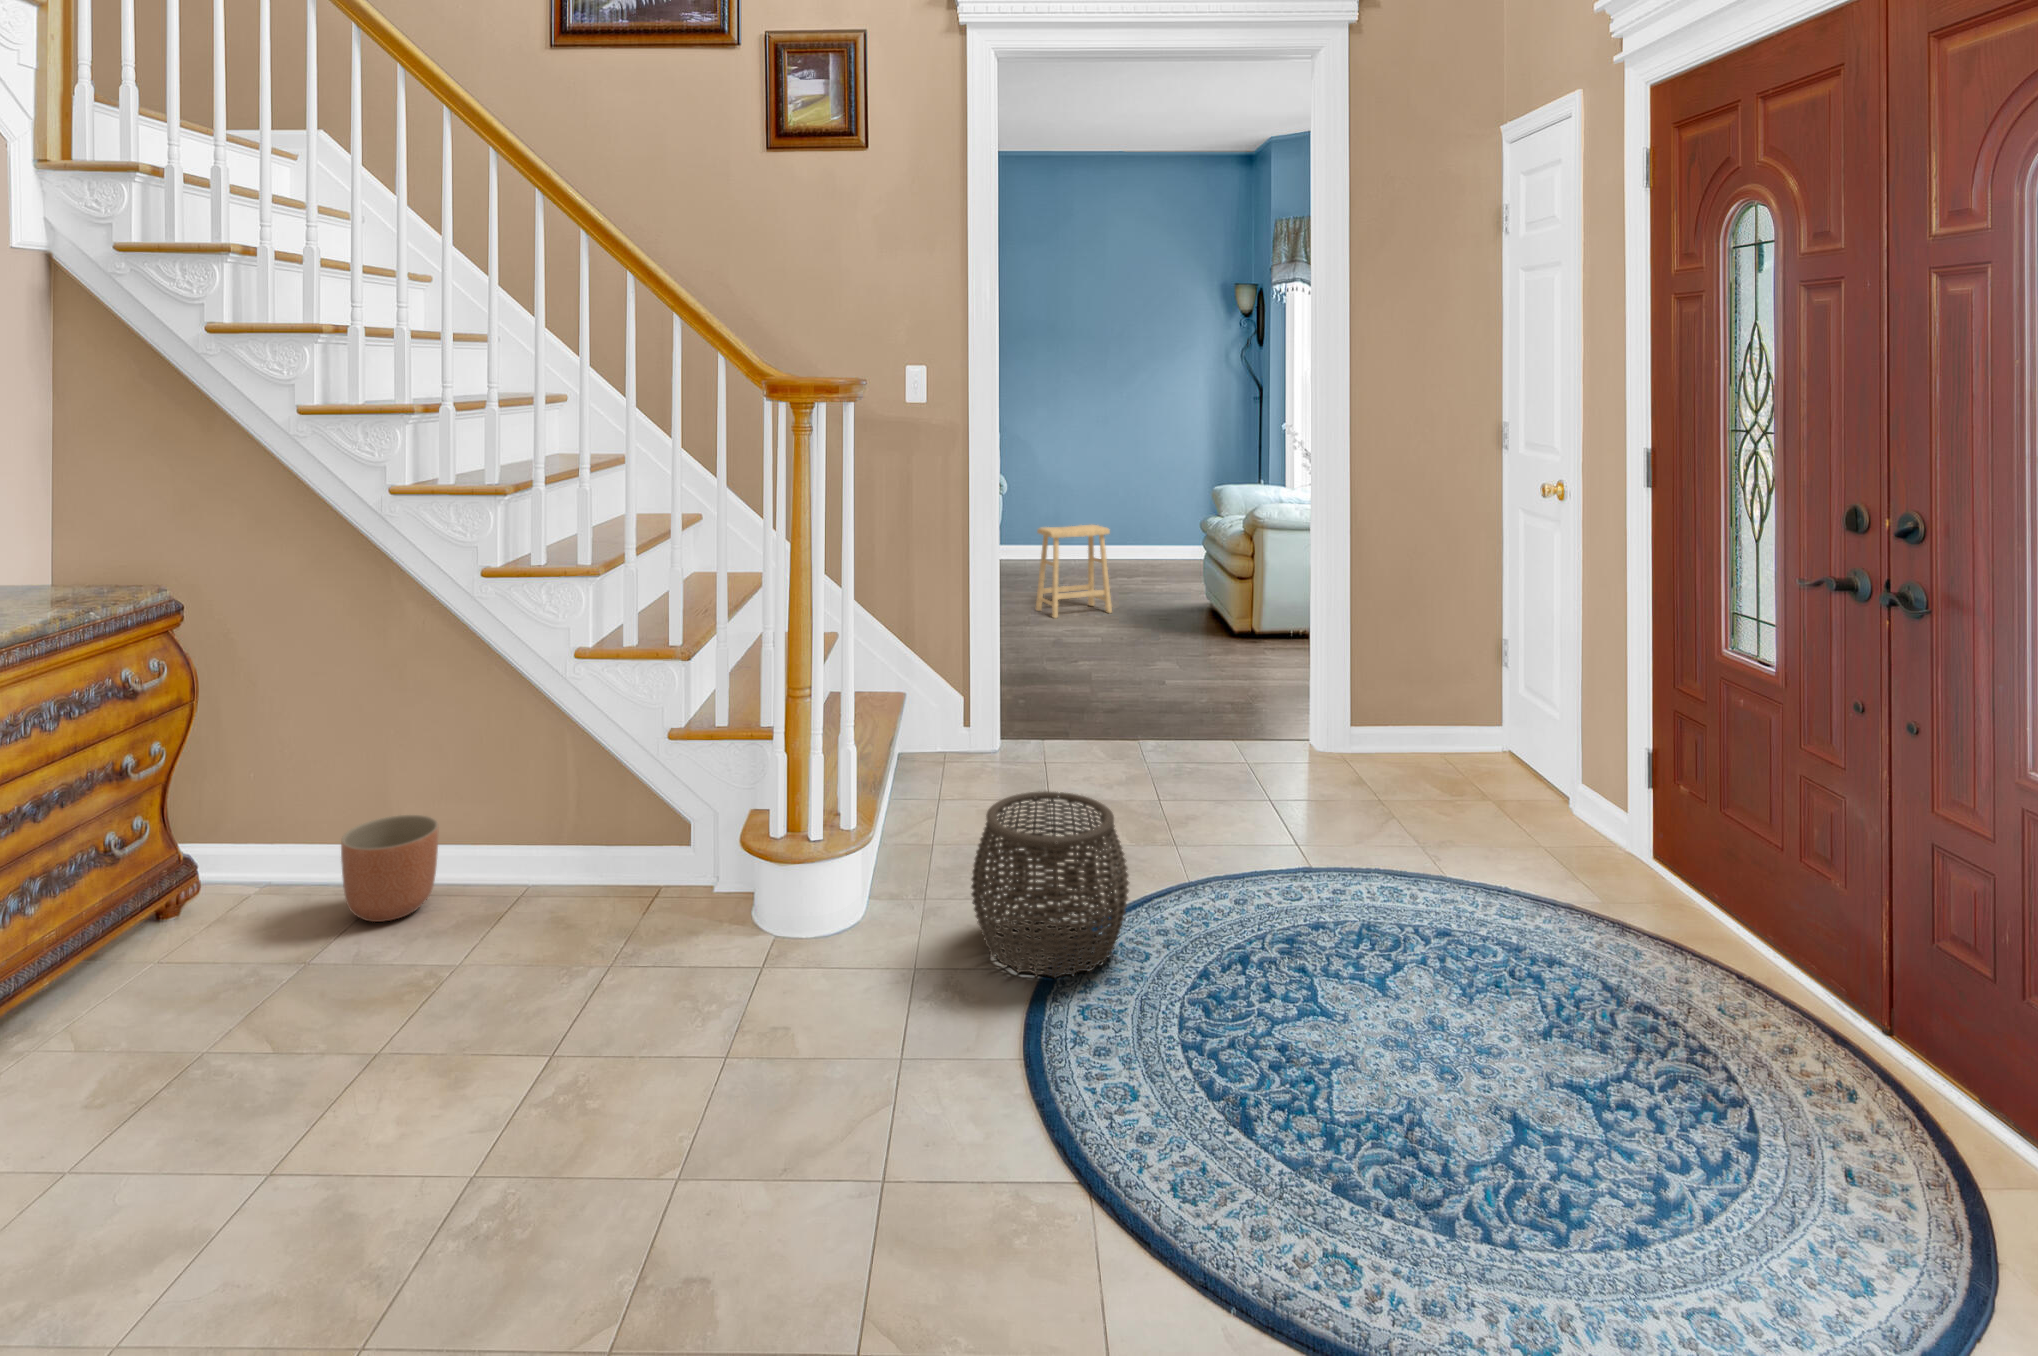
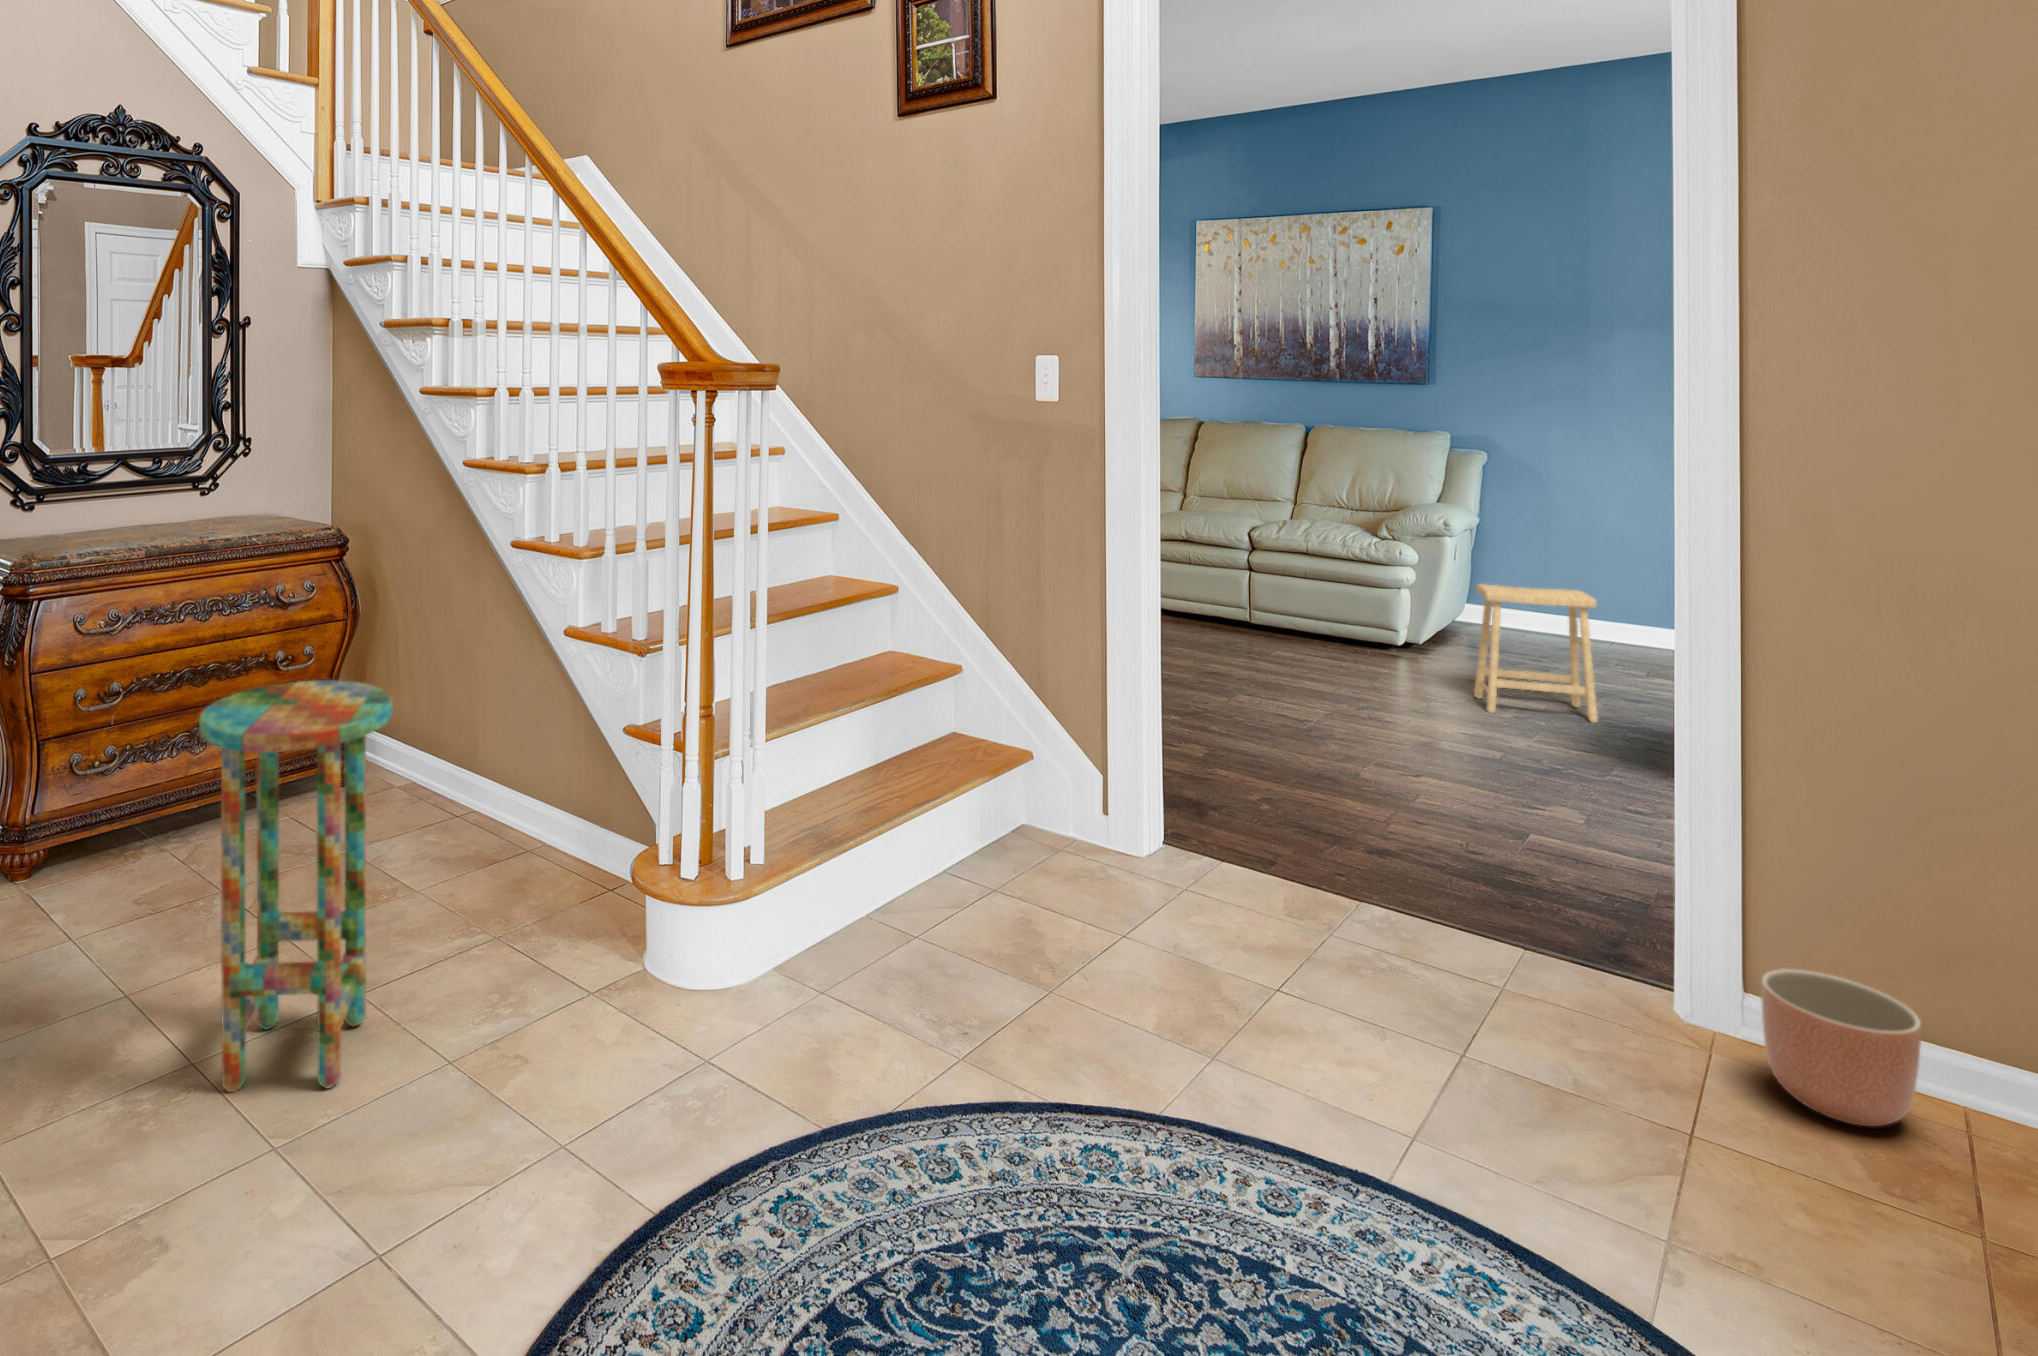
side table: none [465,713,675,1180] -> present [199,680,393,1092]
woven basket: present [971,791,1129,978] -> none [765,902,971,1160]
planter: present [341,815,438,922] -> present [1761,969,1921,1127]

